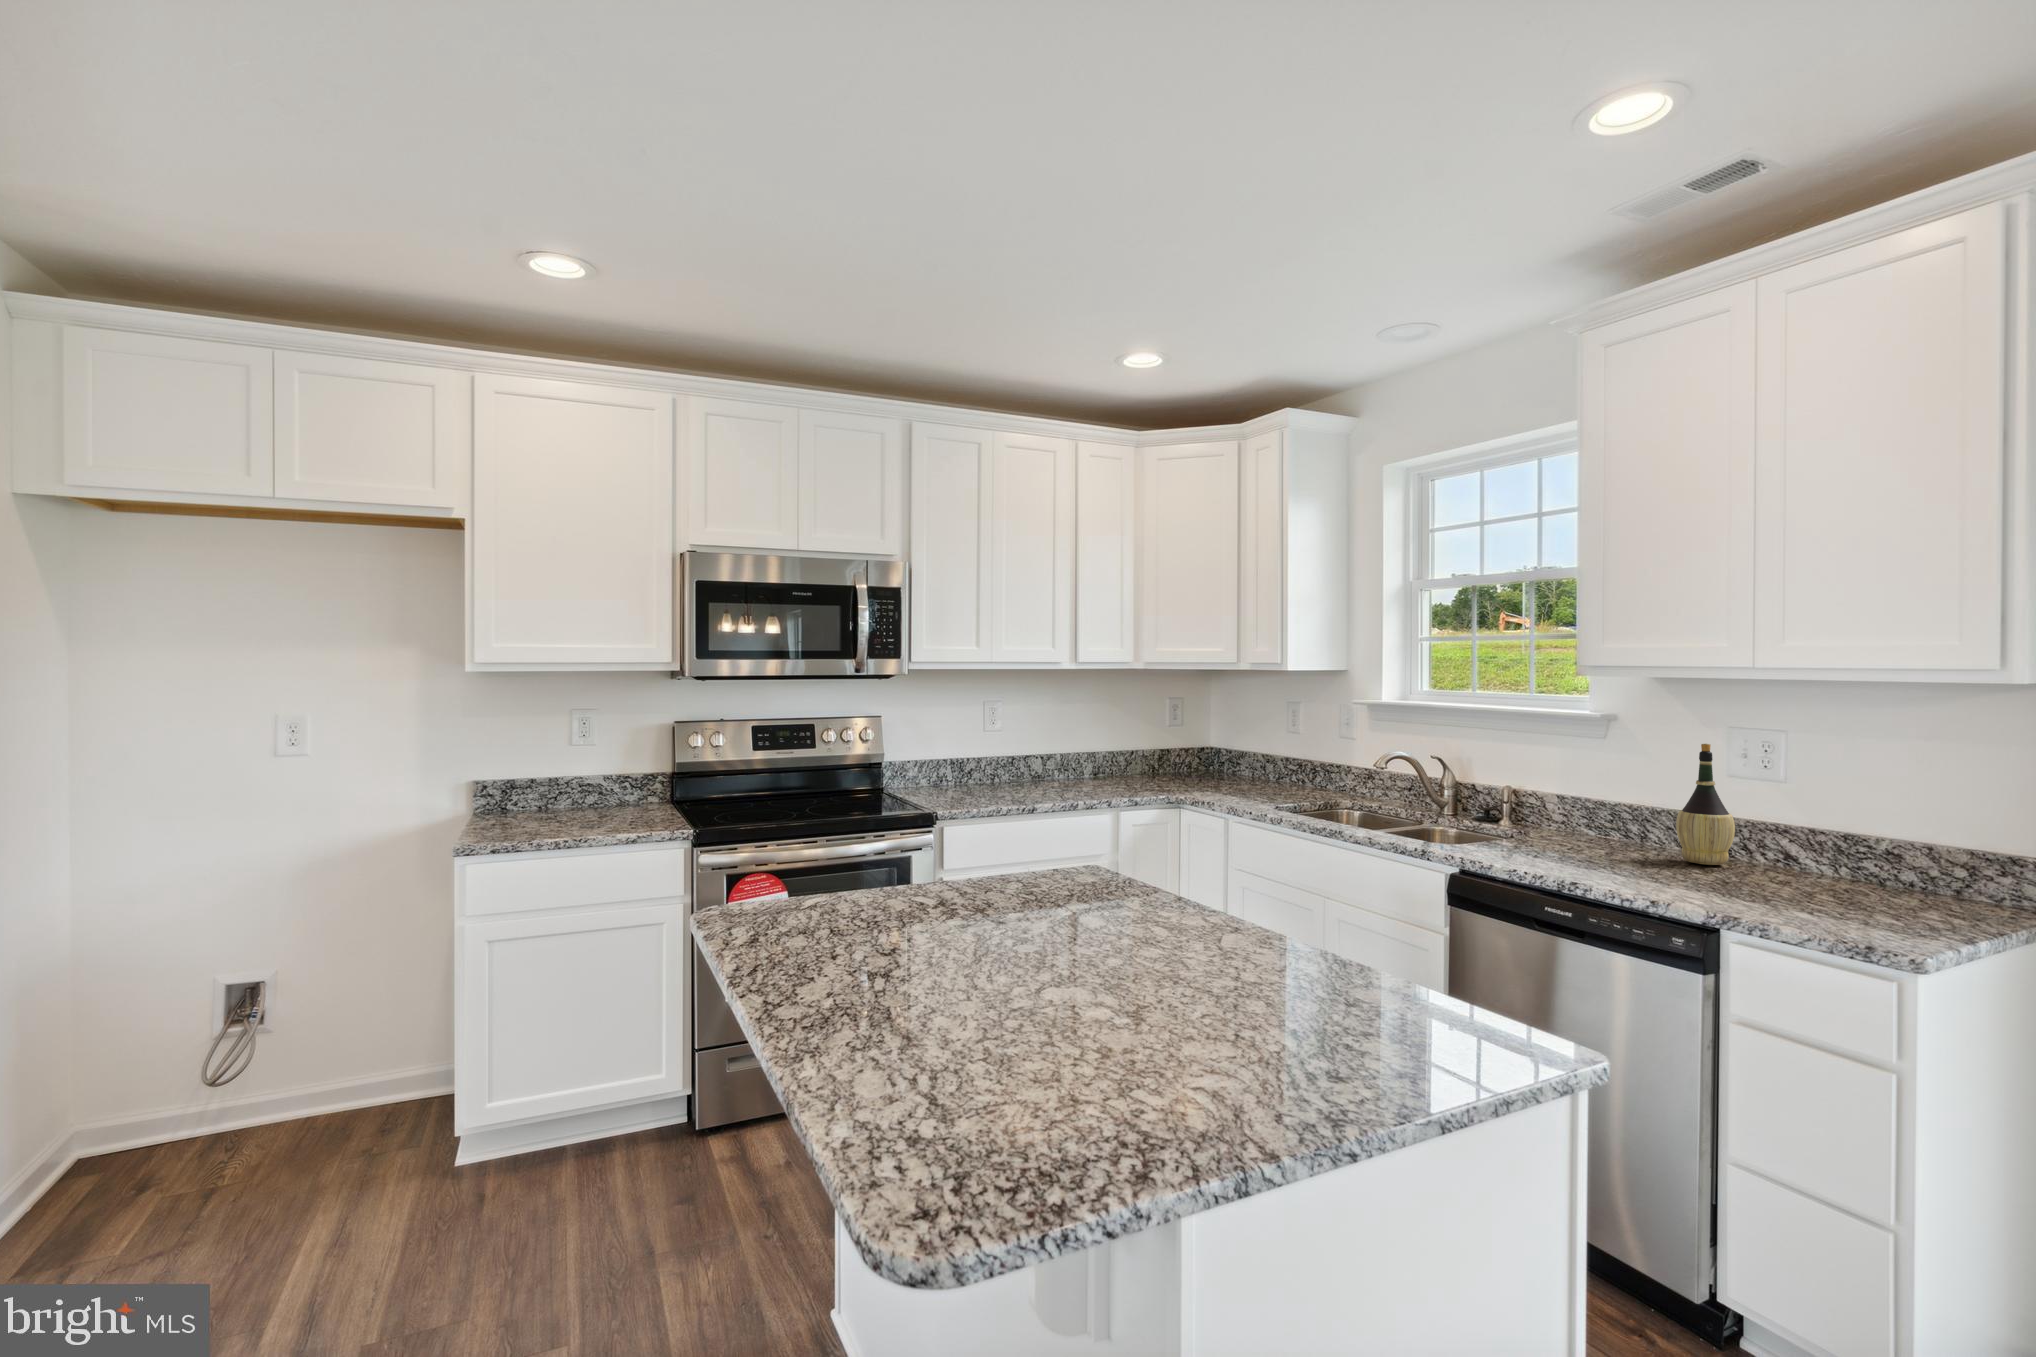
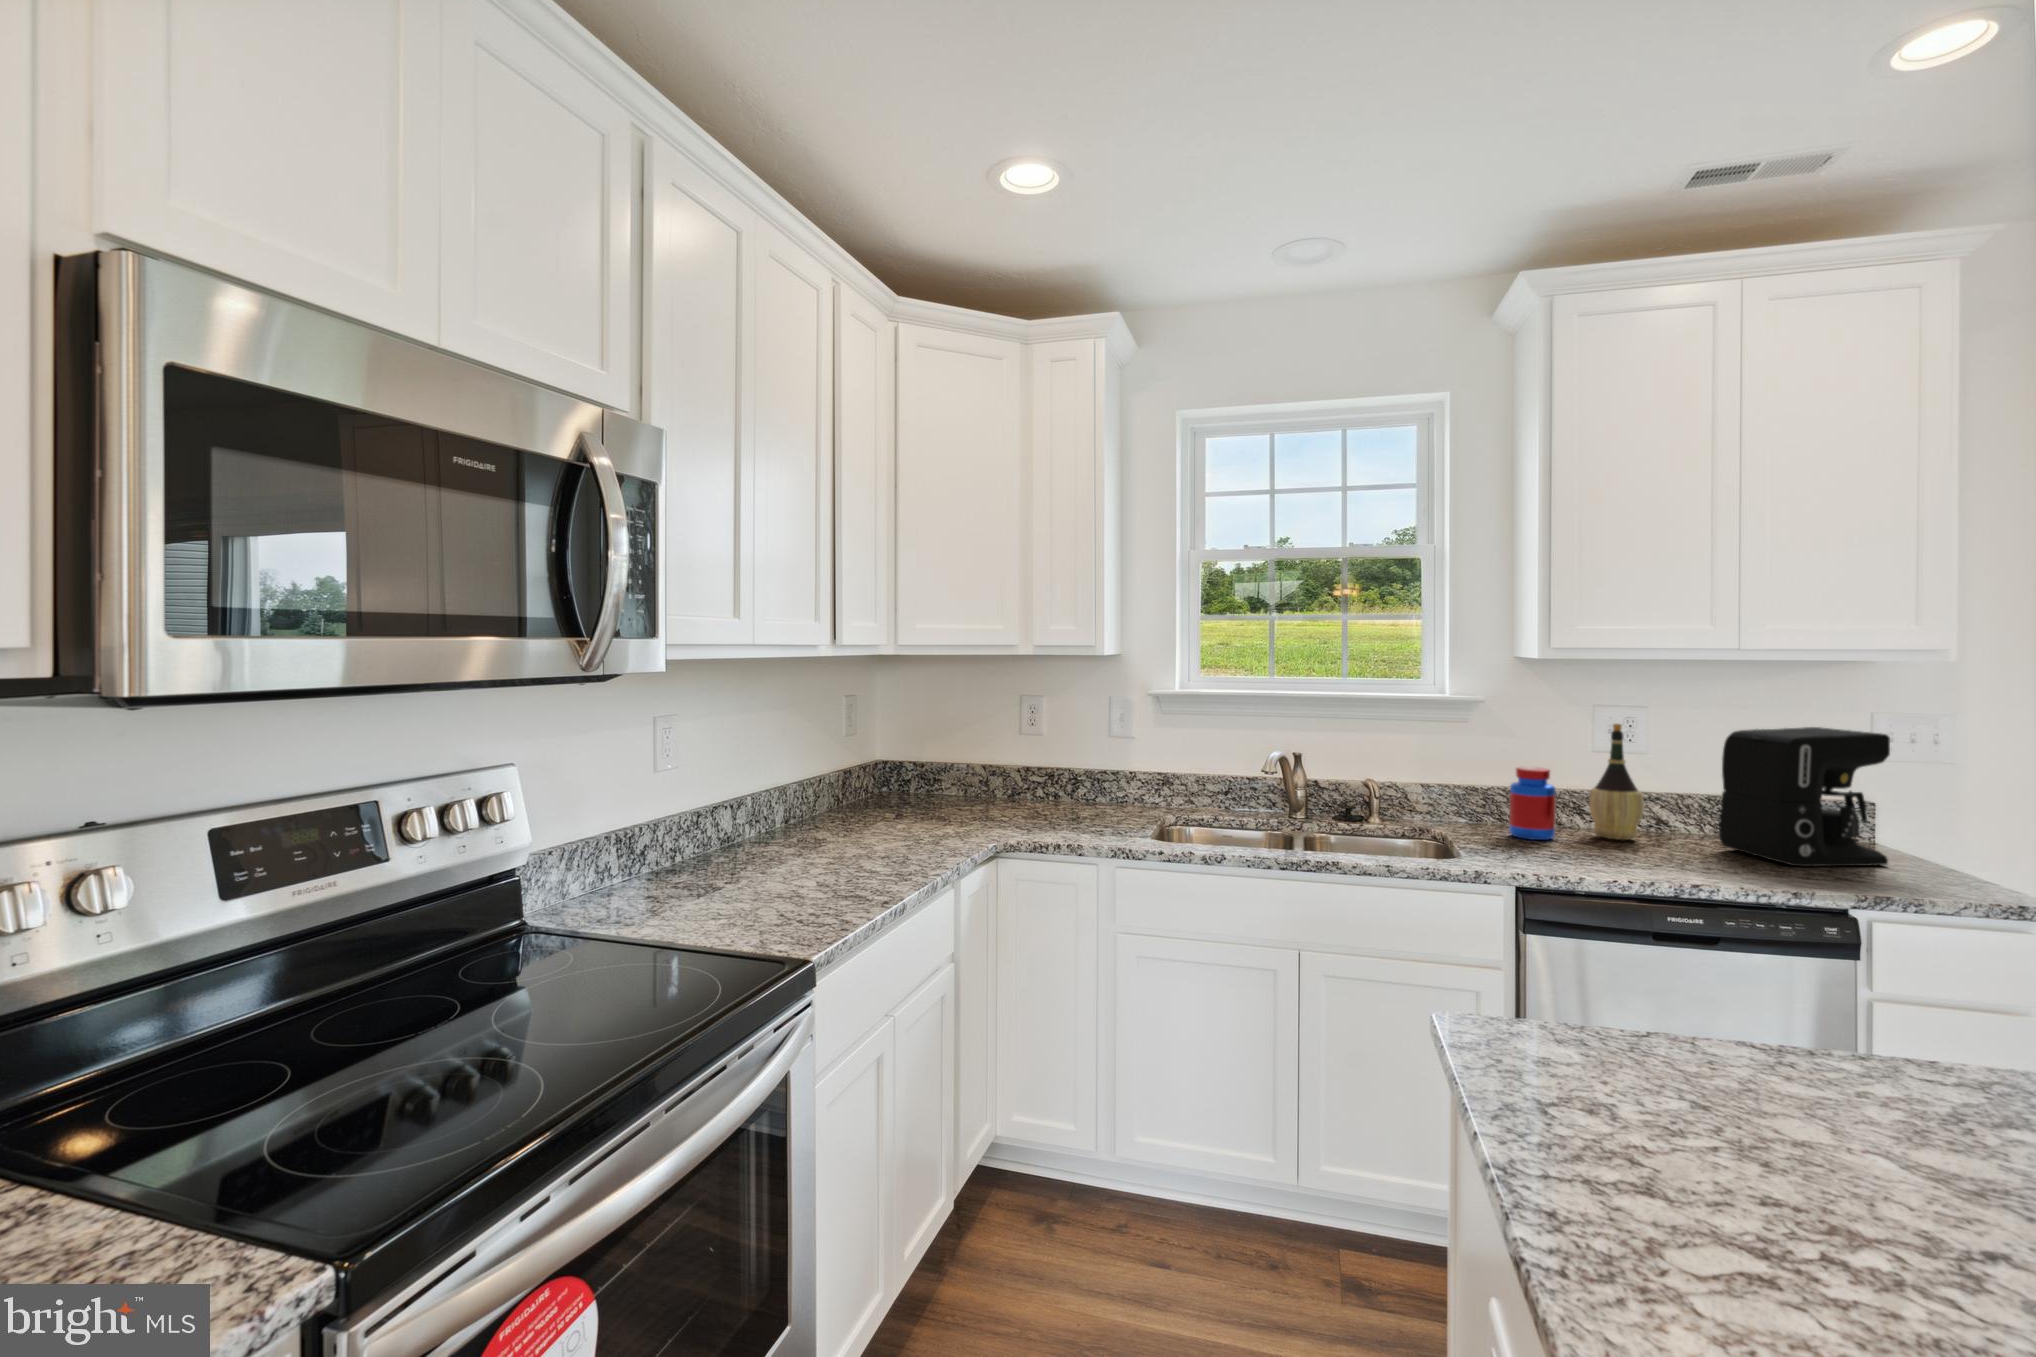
coffee maker: none [1757,755,1939,915] -> present [1719,727,1890,866]
jar: none [1592,782,1639,853] -> present [1509,767,1556,840]

